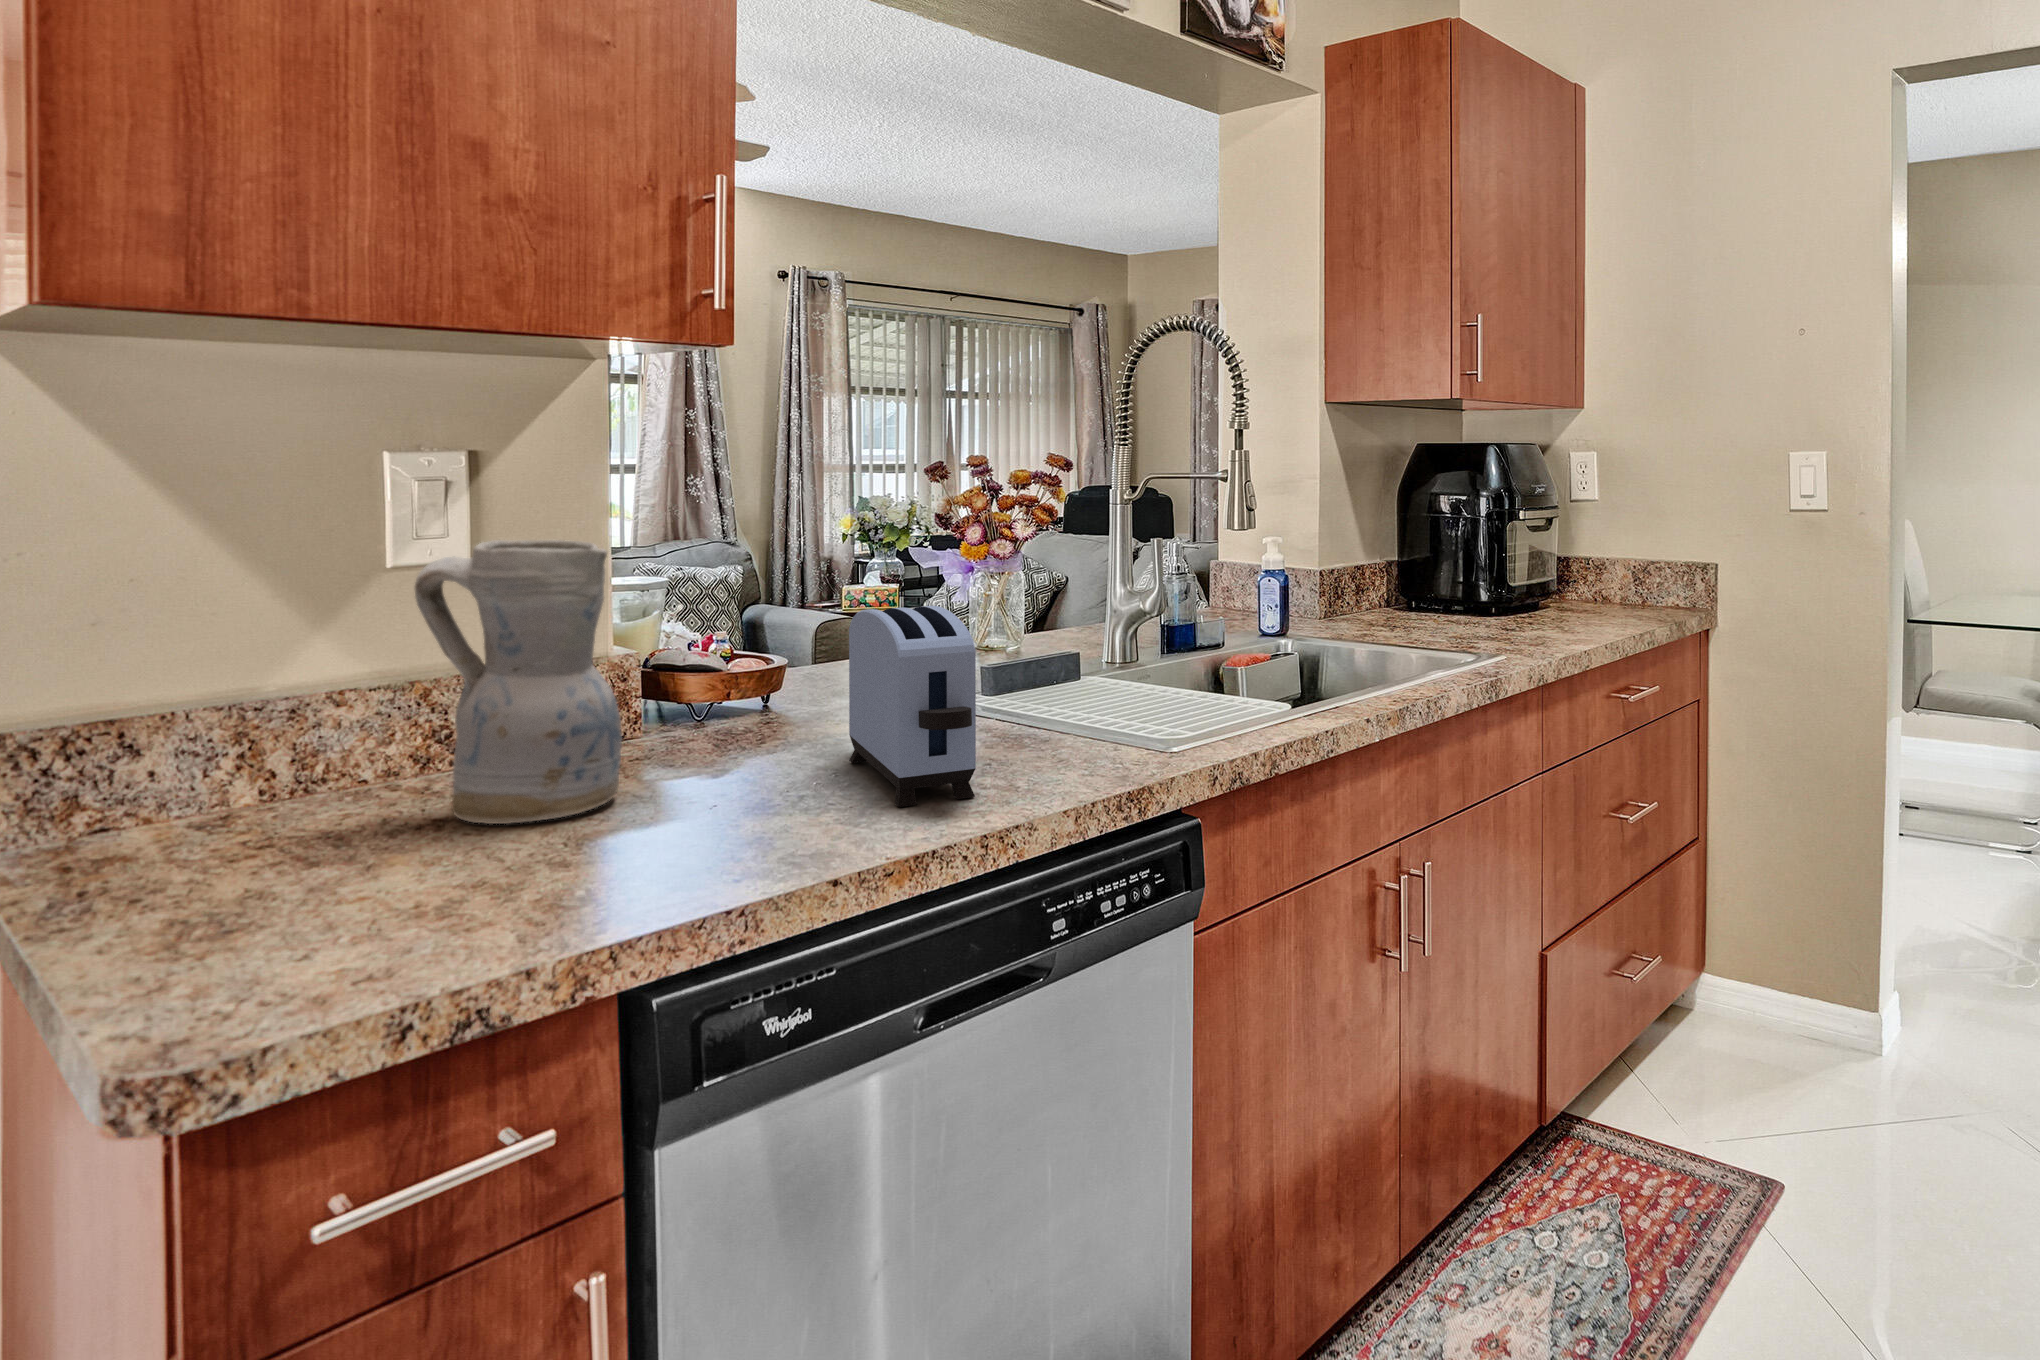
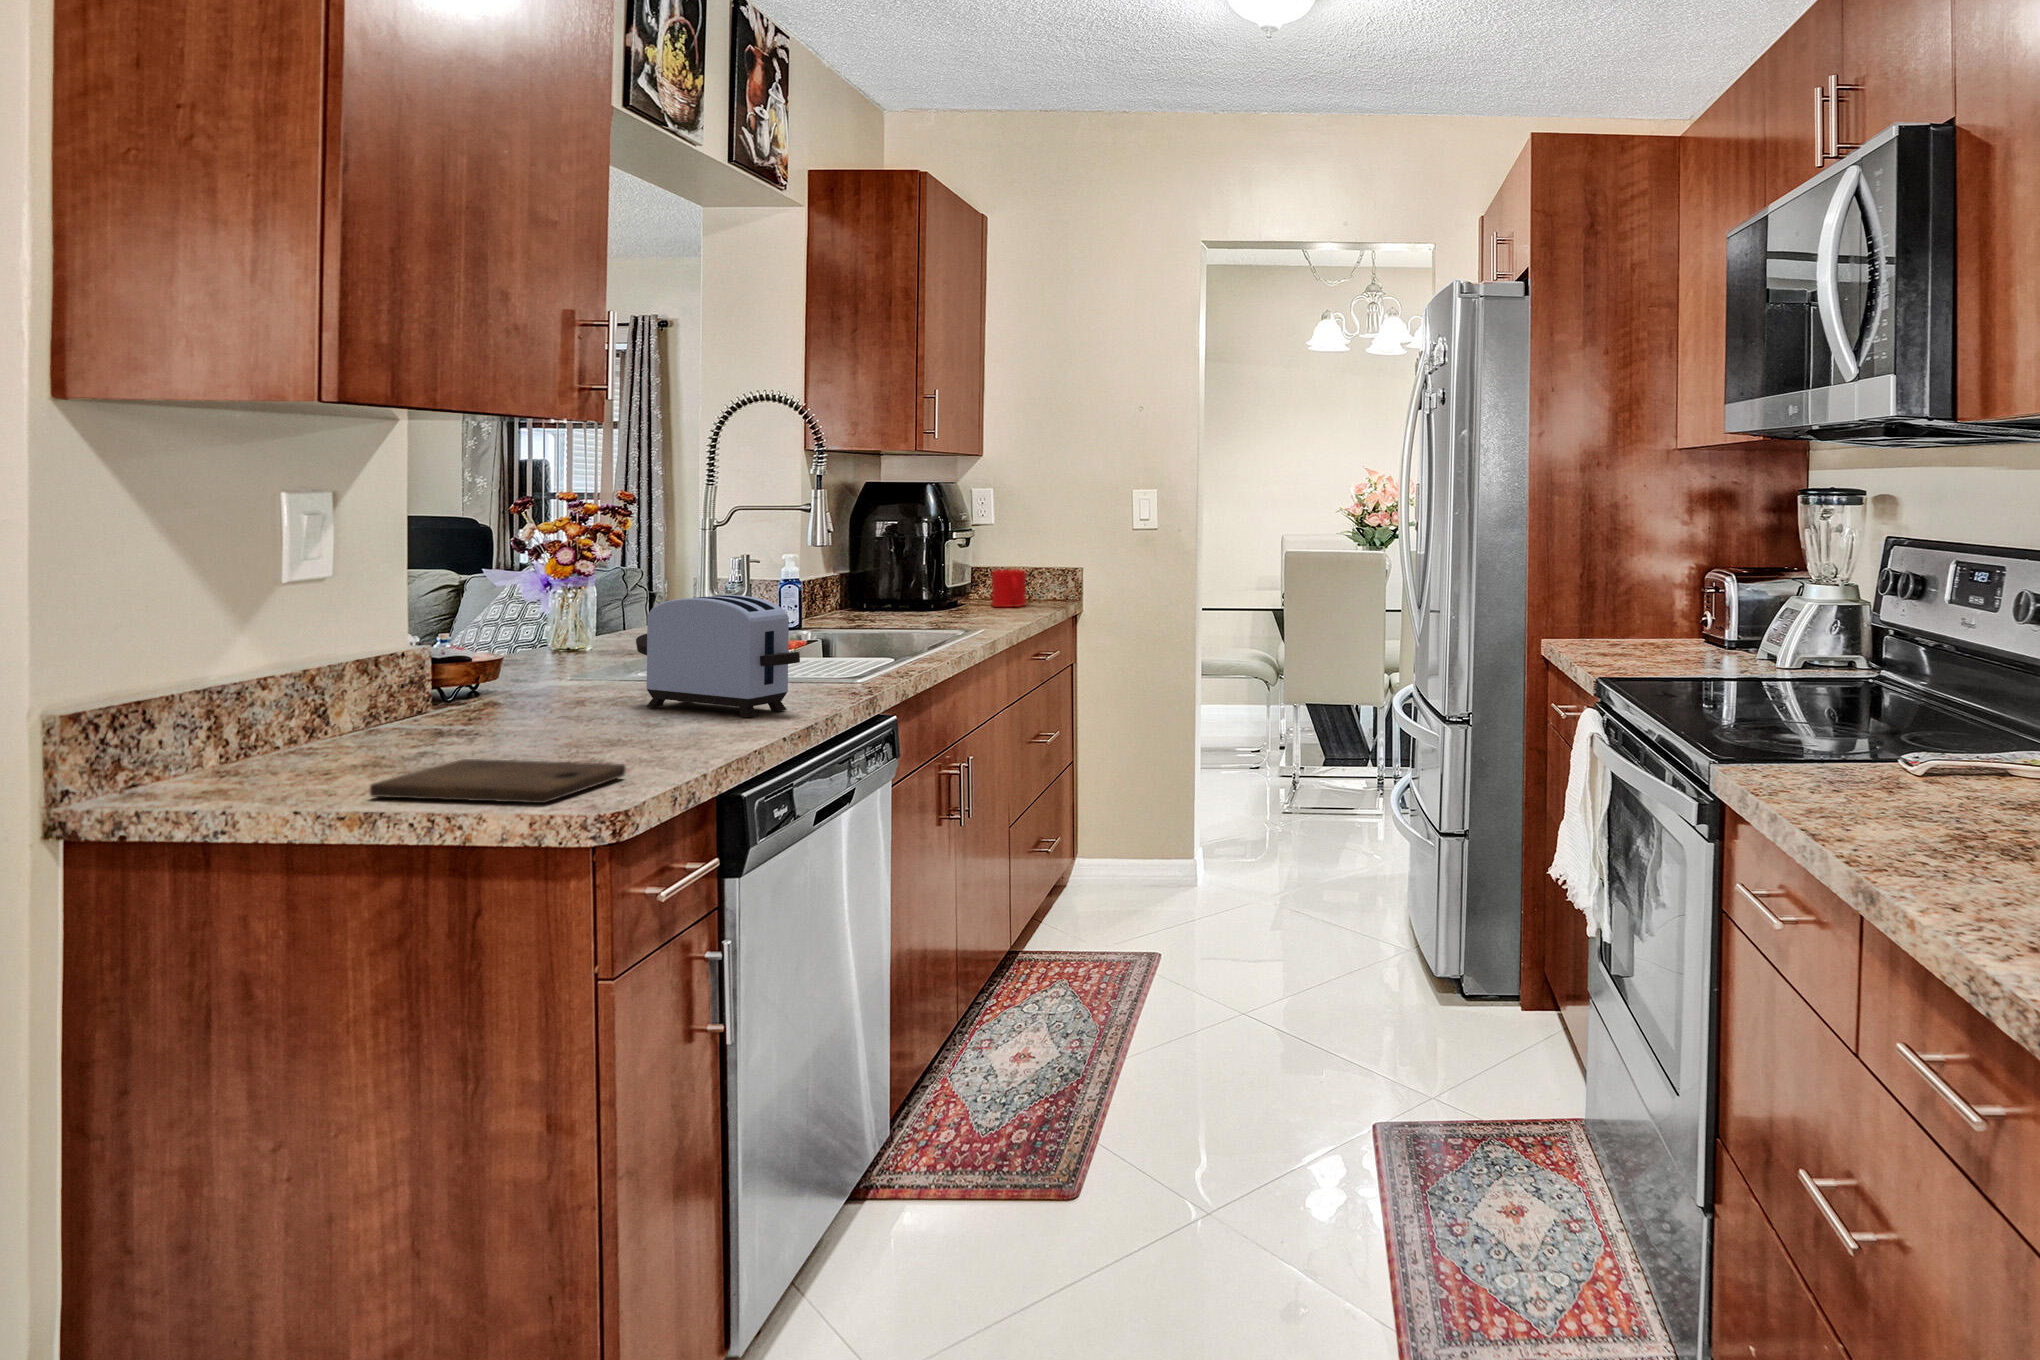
ceramic pitcher: present [415,540,622,824] -> none [388,556,545,752]
mug: none [1570,564,1617,618] -> present [992,569,1026,607]
cutting board: none [140,856,440,999] -> present [370,759,626,803]

